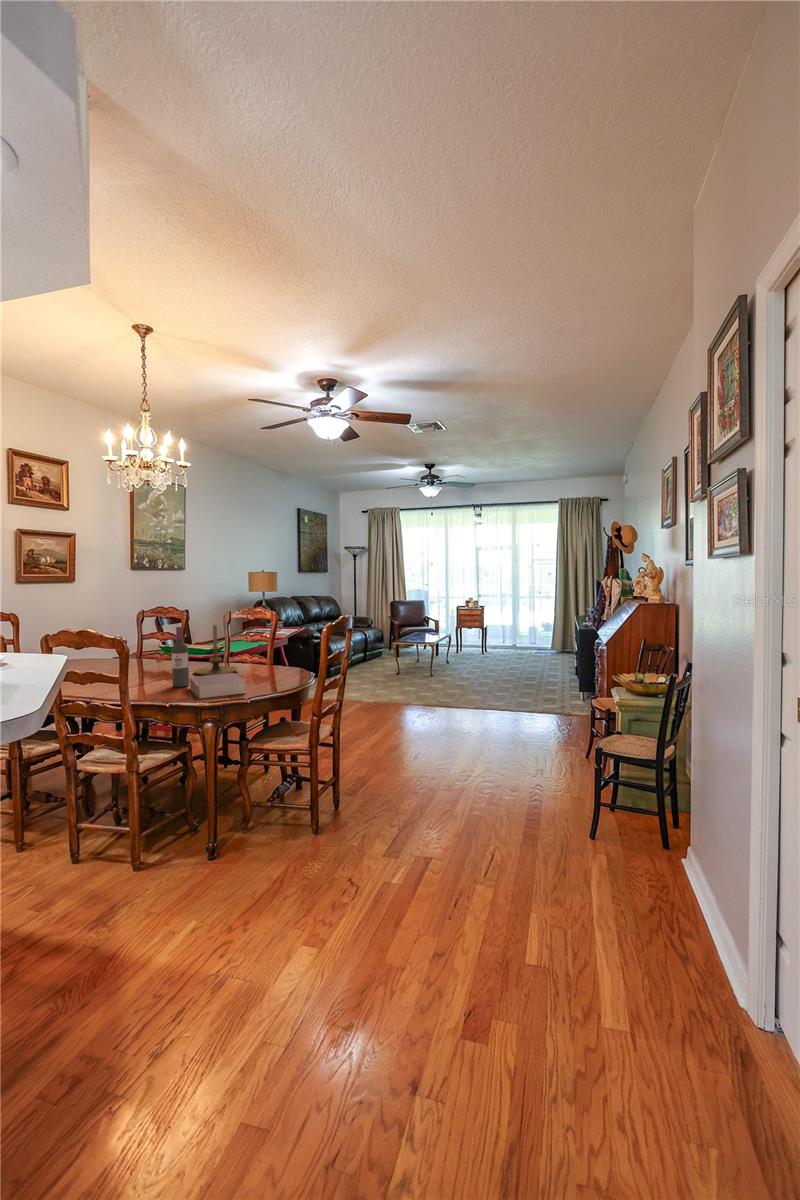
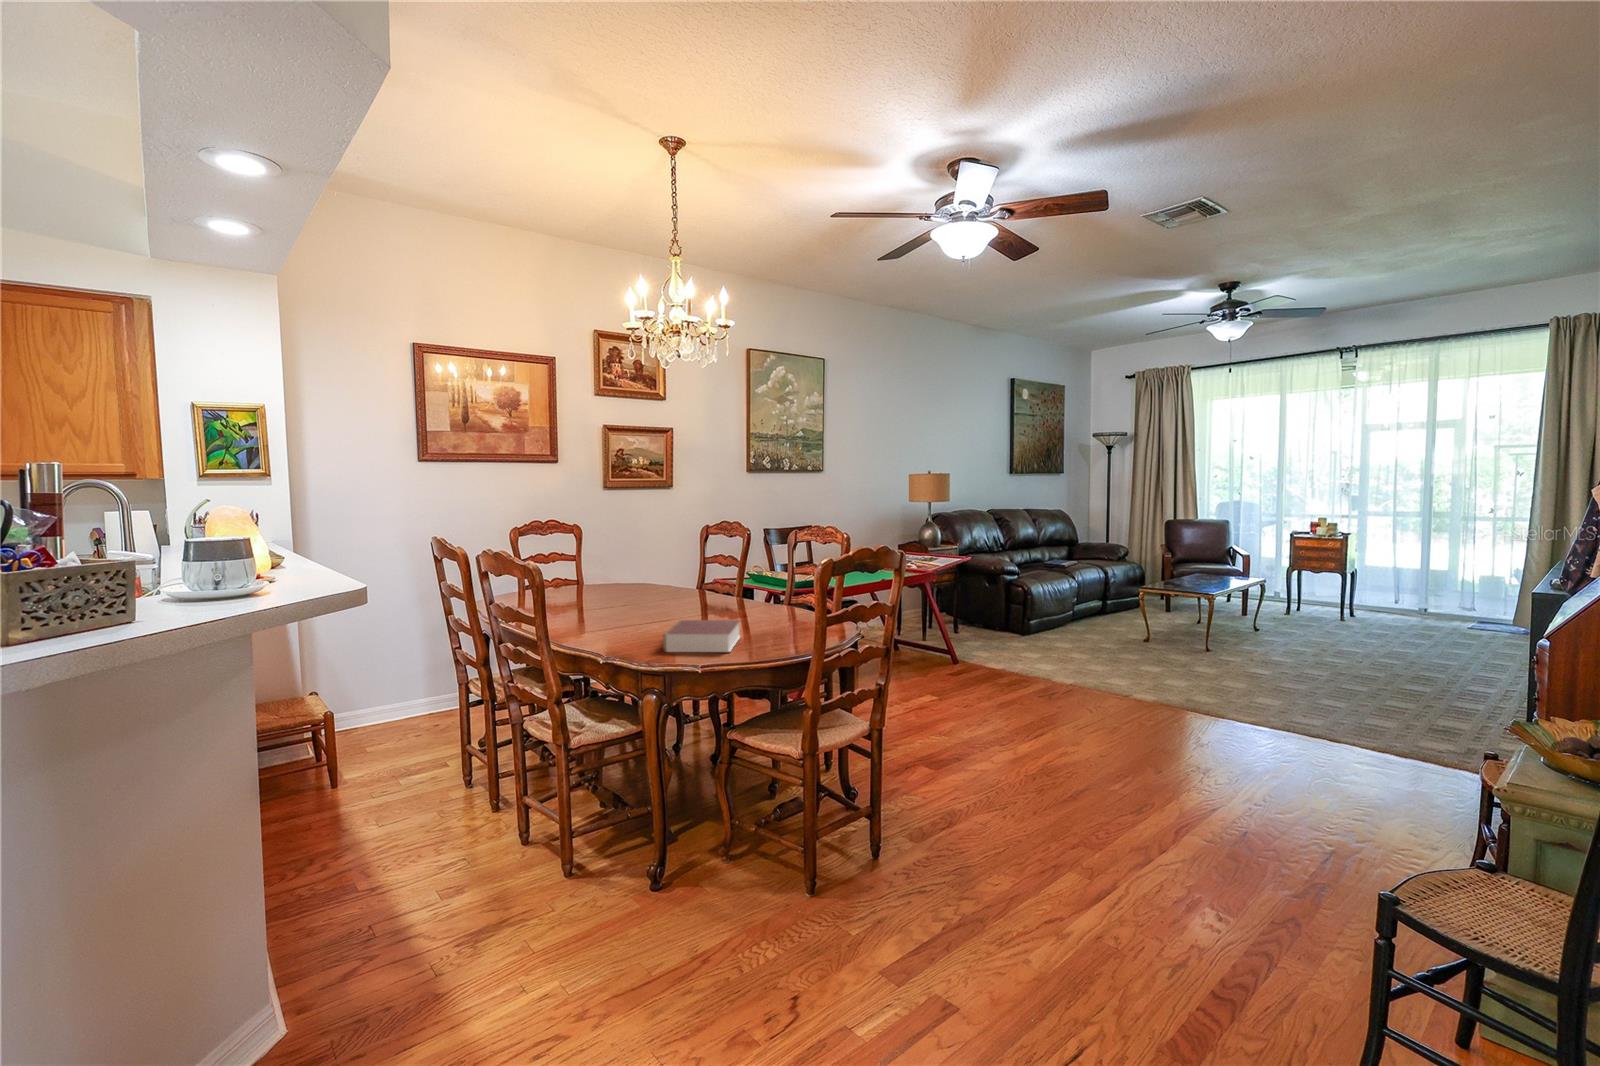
candle holder: present [194,625,238,675] -> none [721,548,781,619]
wine bottle: present [172,627,189,687] -> none [667,549,689,632]

